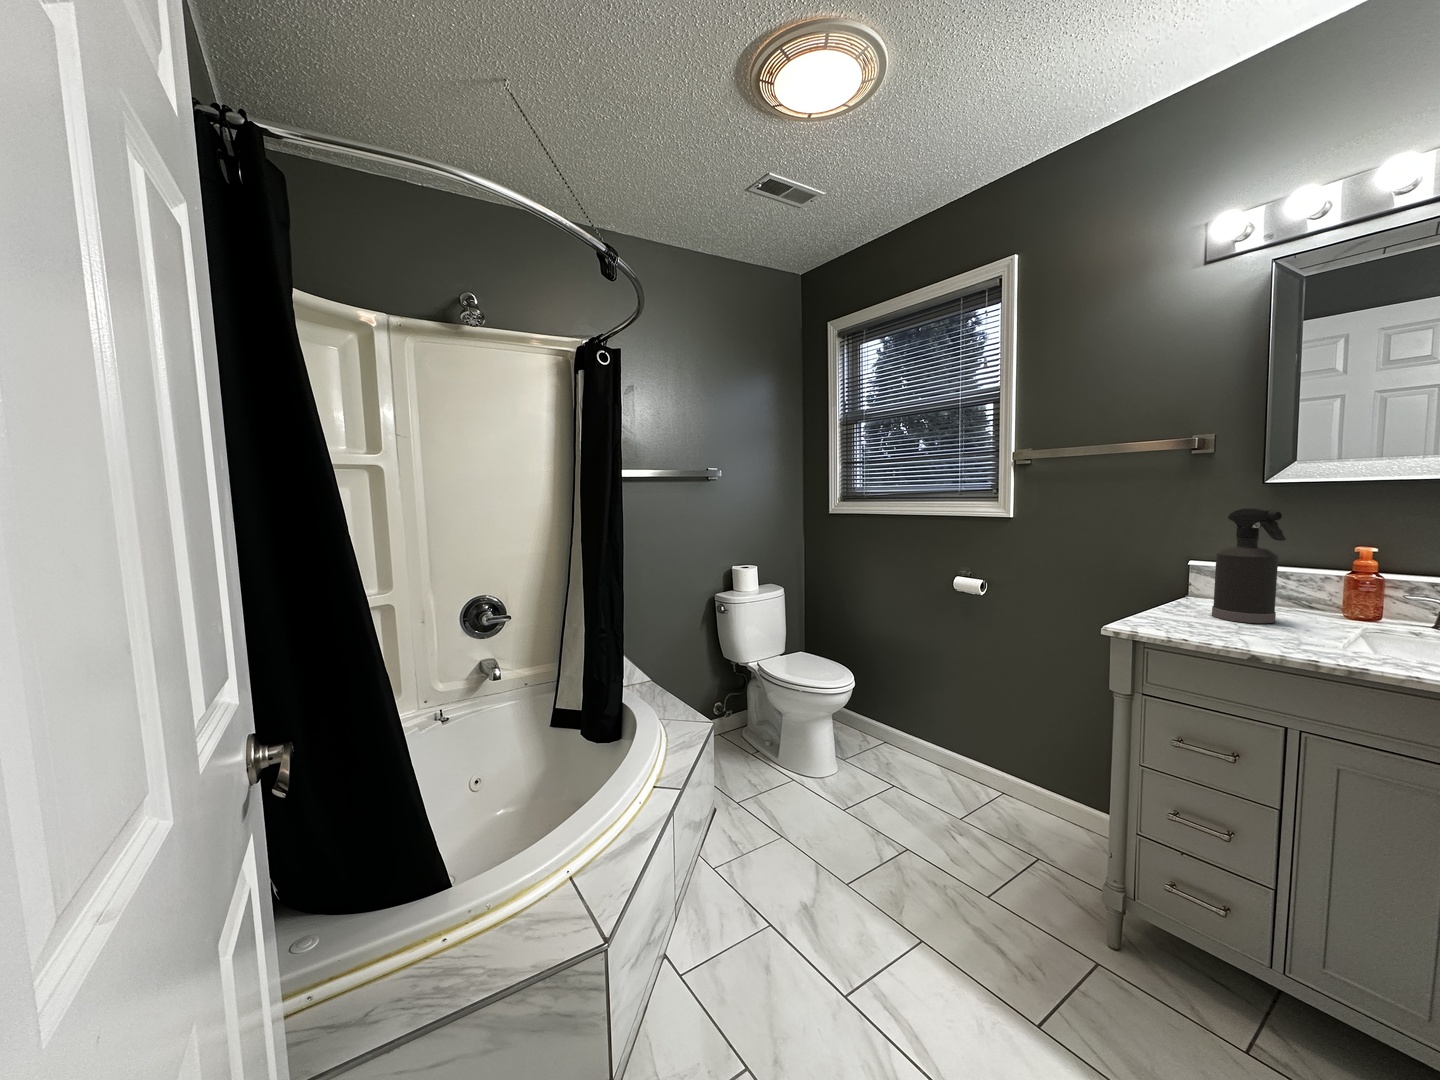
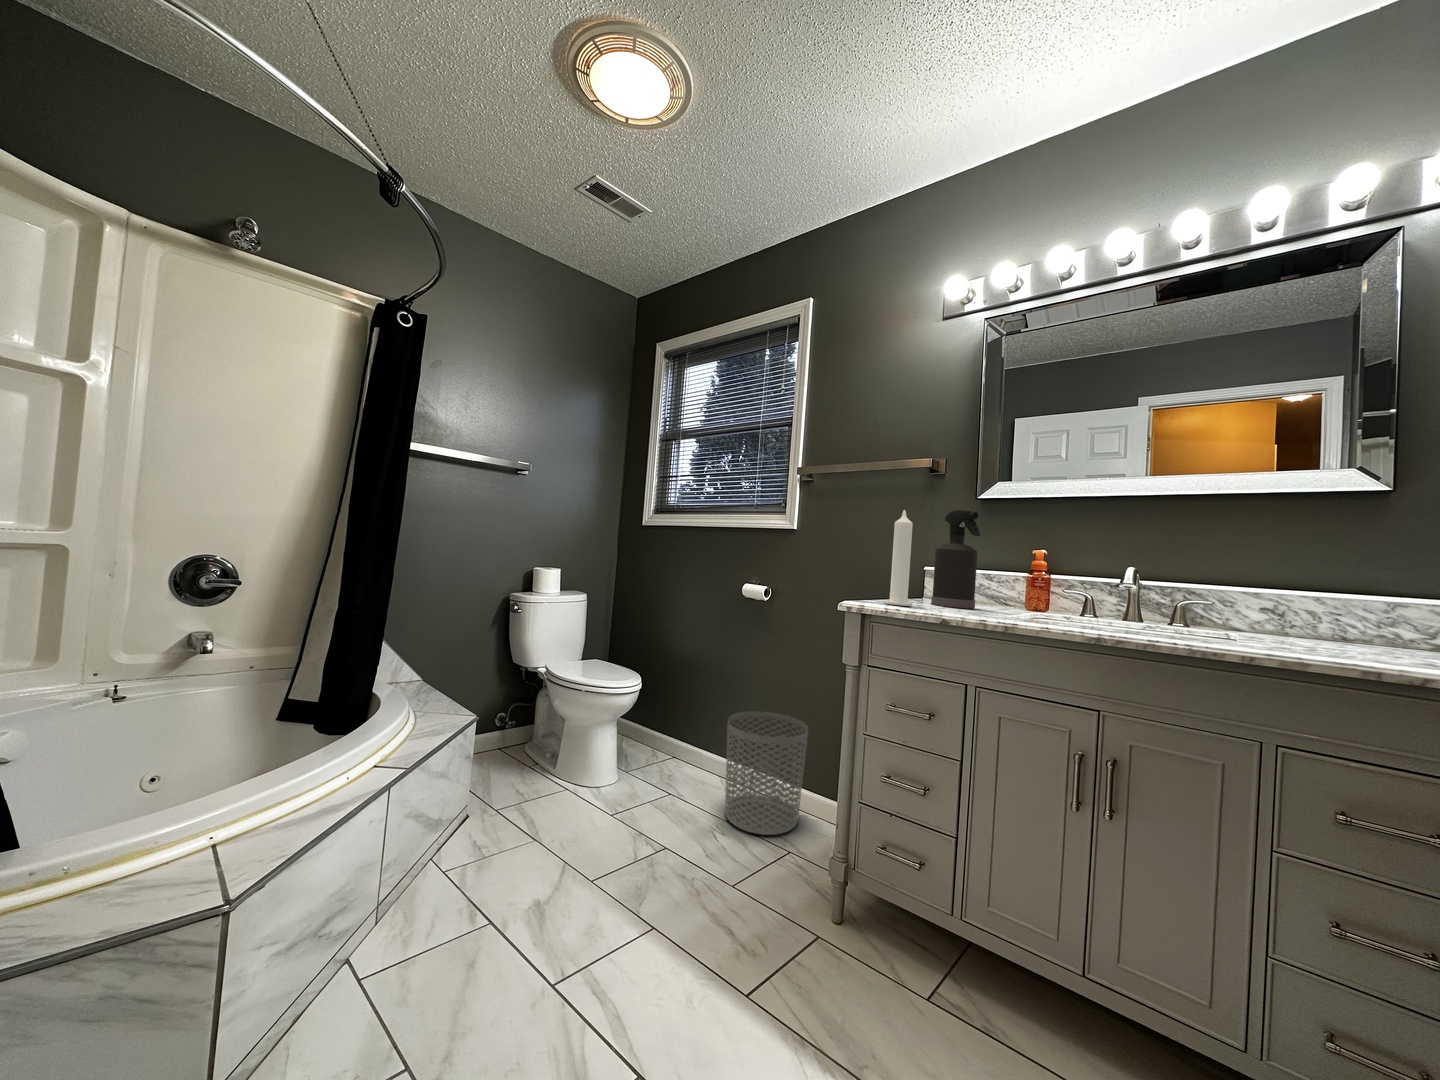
candle: none [1163,523,1202,632] -> present [884,510,913,606]
waste bin: none [950,709,1042,838] -> present [725,712,808,835]

